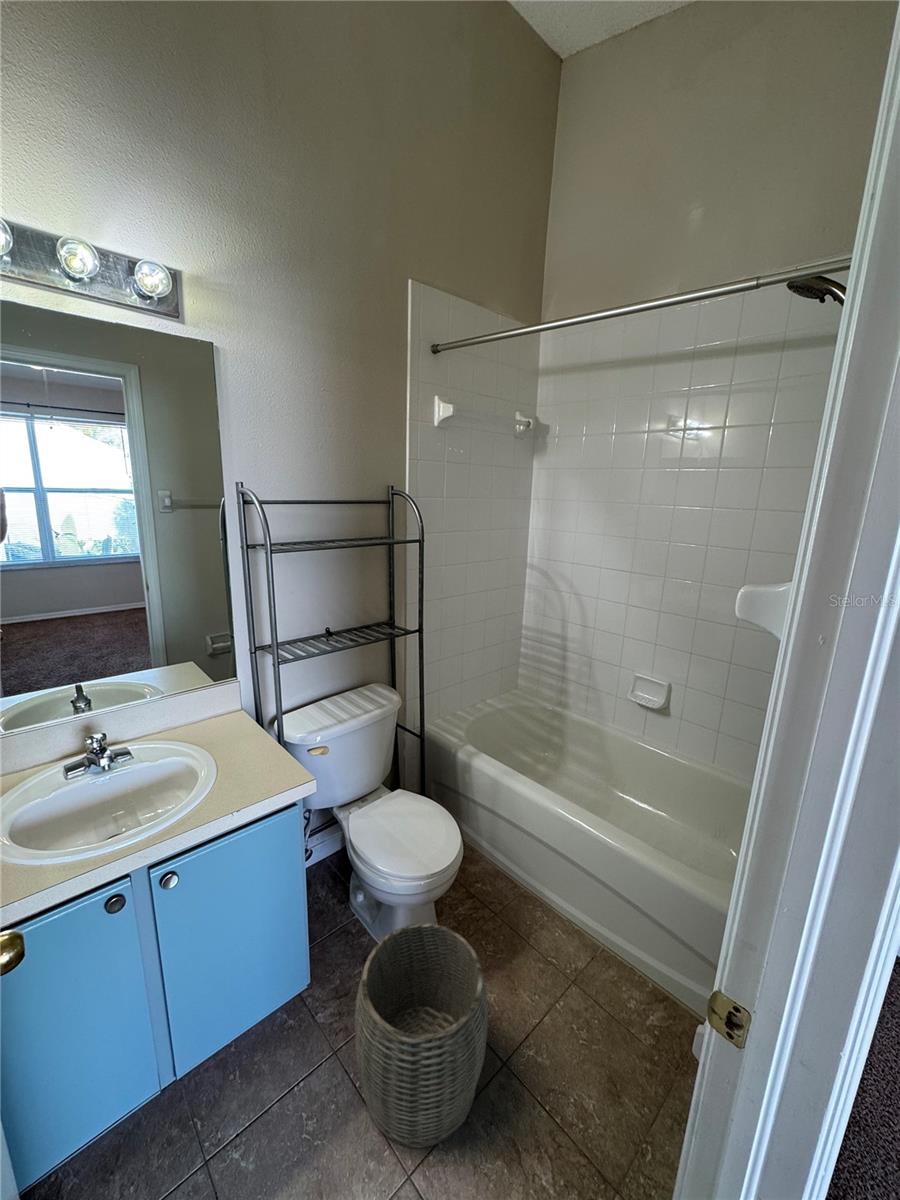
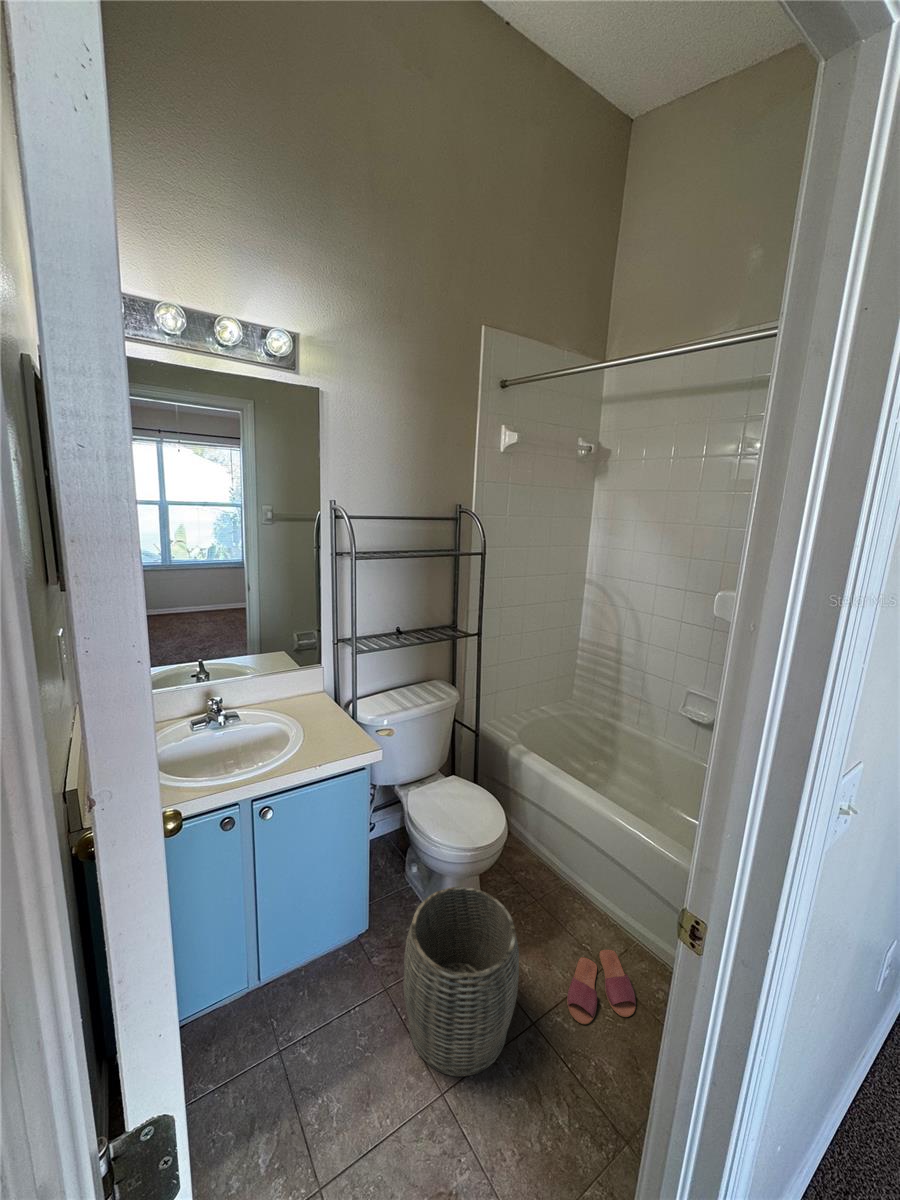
slippers: none [538,962,609,1055] -> present [567,950,636,1024]

